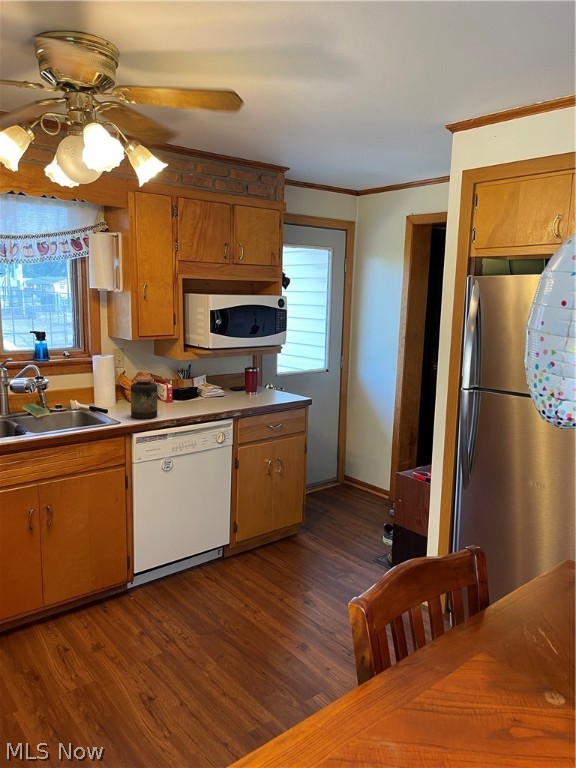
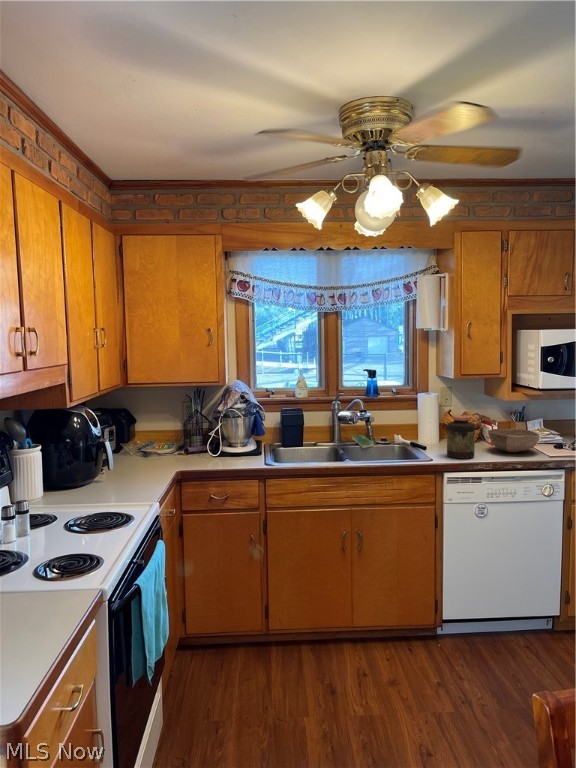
bowl: none [166,386,211,408] -> present [488,429,539,452]

